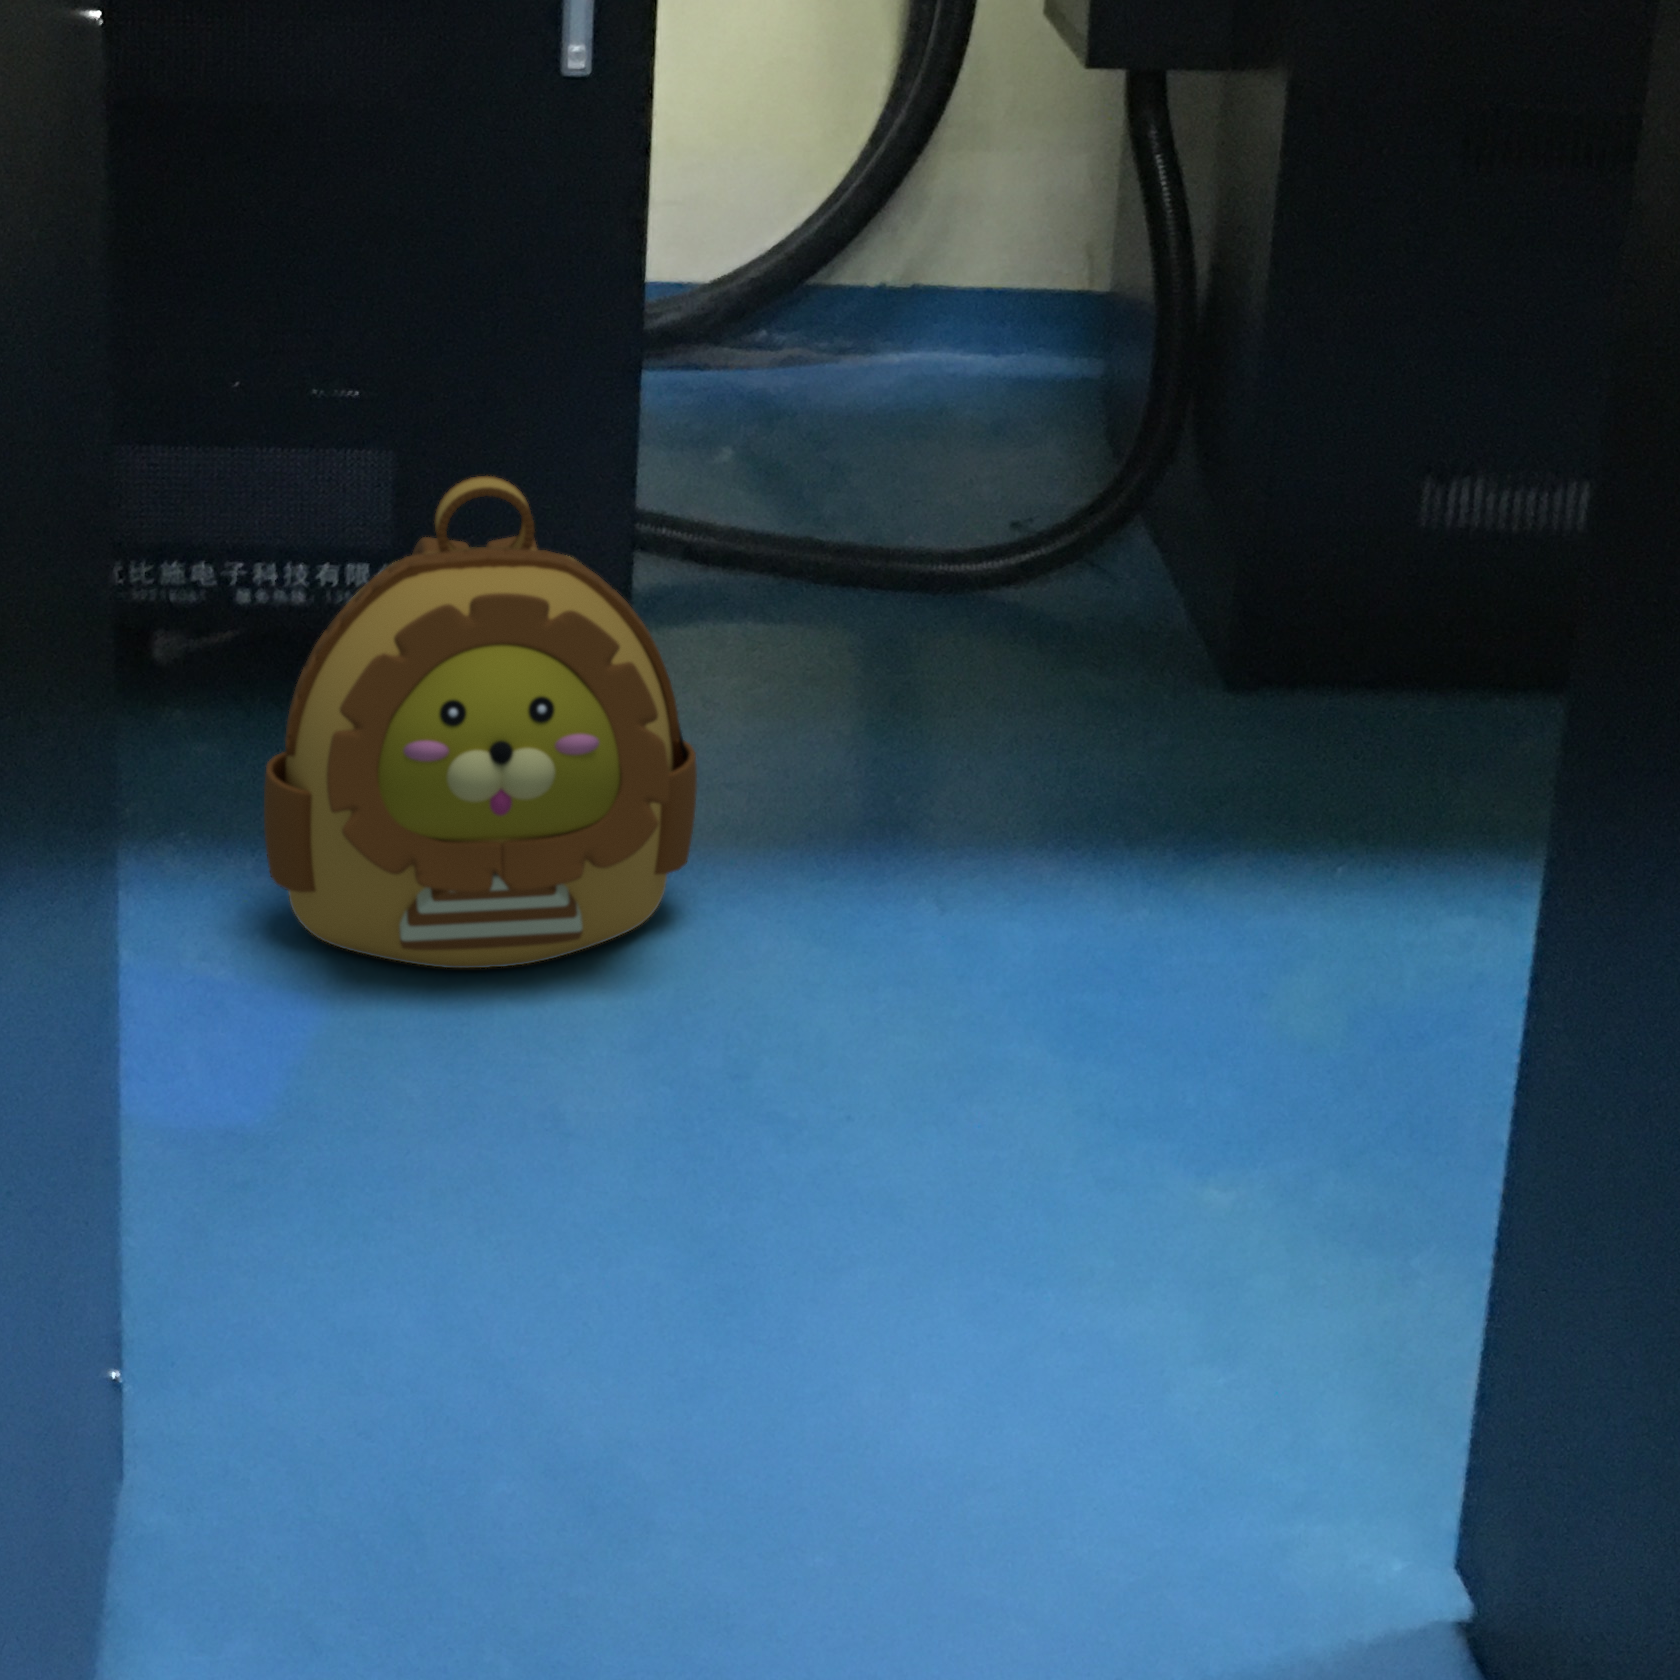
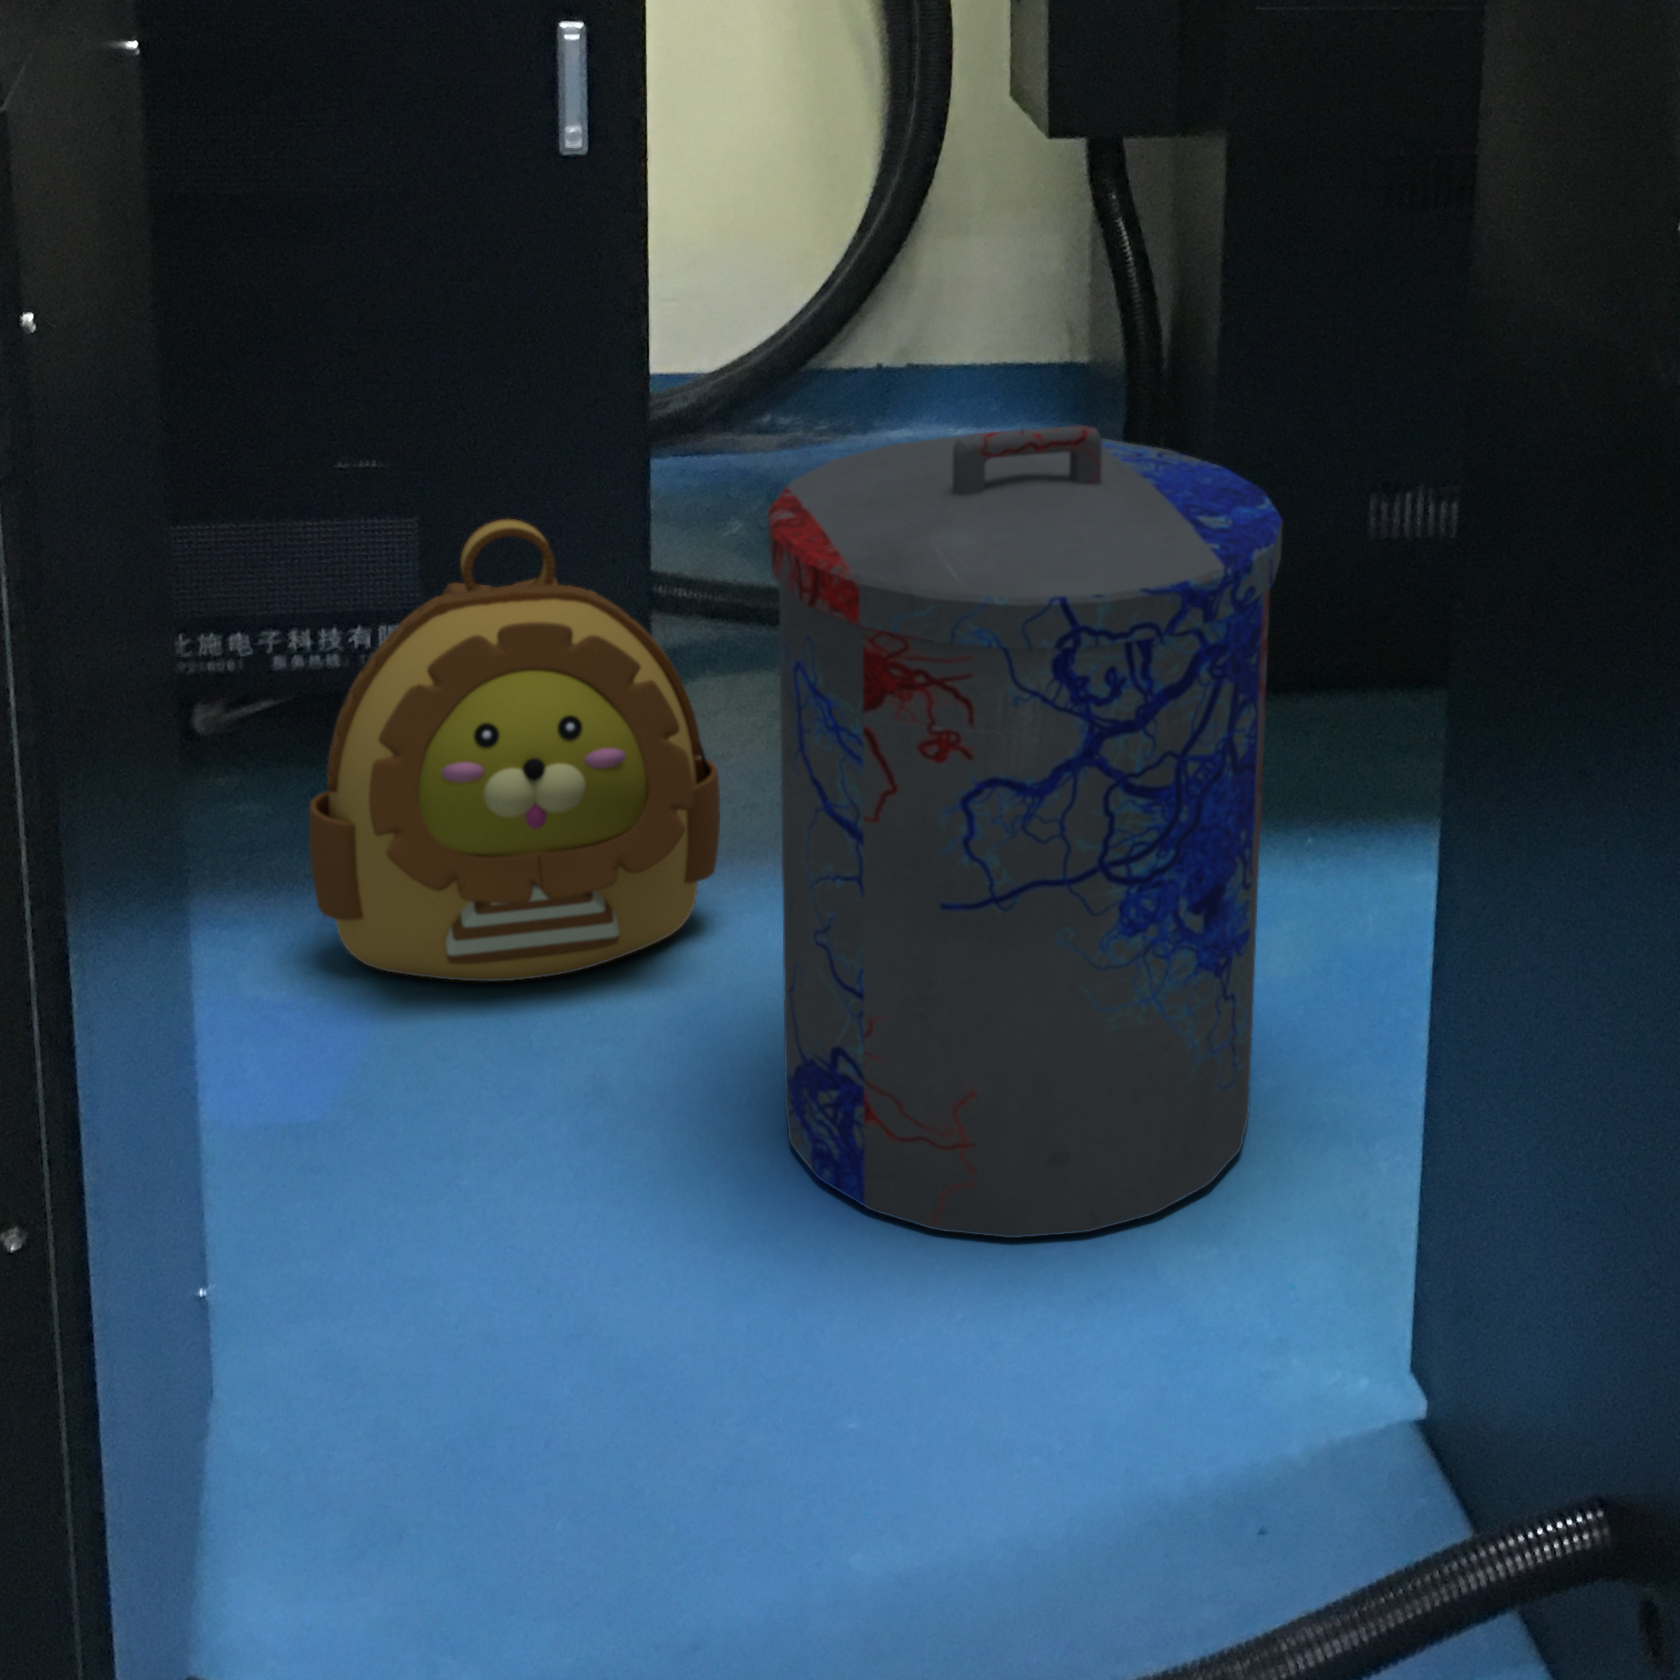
trash can: none [752,427,1349,1339] -> present [768,425,1282,1238]

